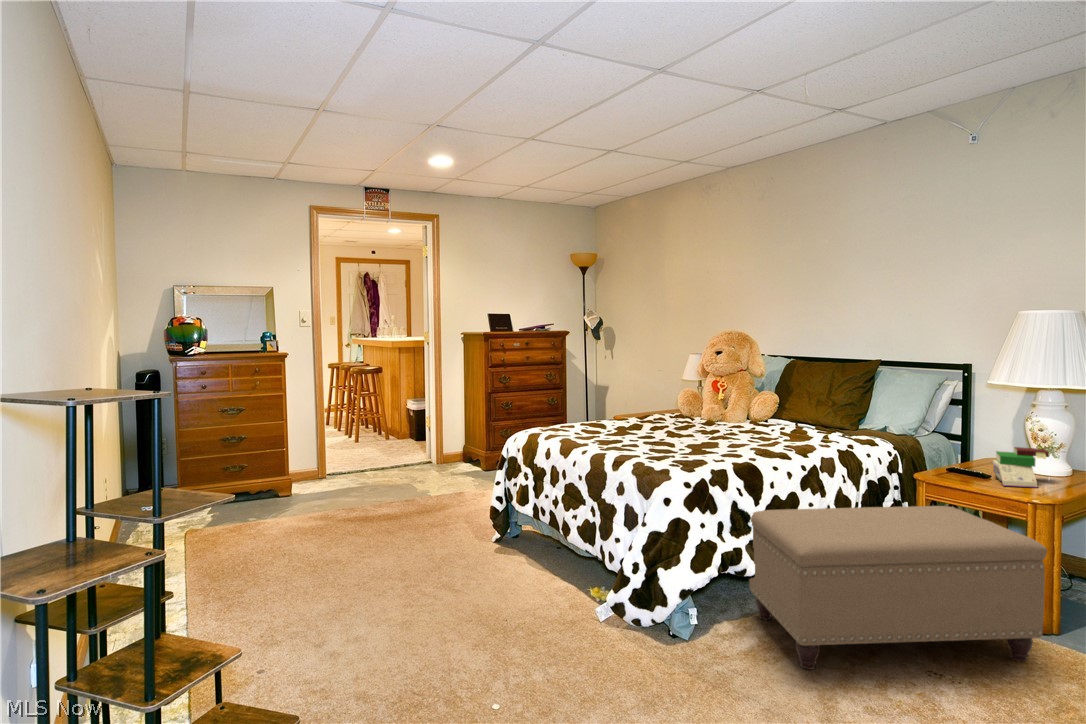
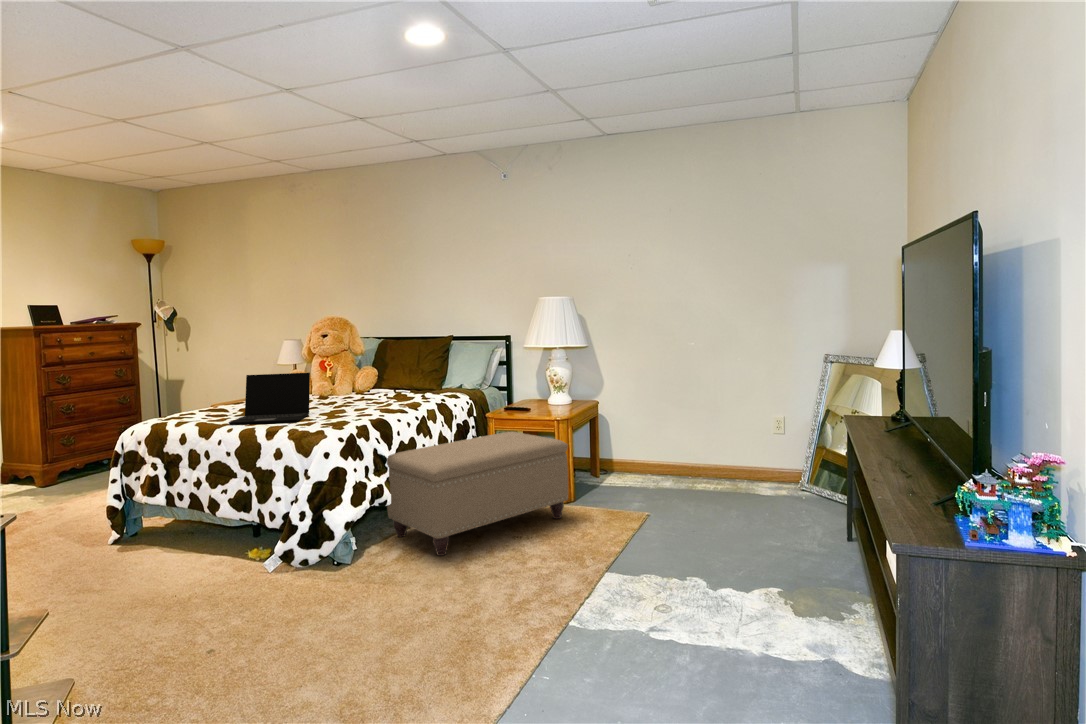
laptop: none [589,393,680,452] -> present [229,373,310,425]
book: present [993,447,1049,487] -> none [531,387,561,413]

